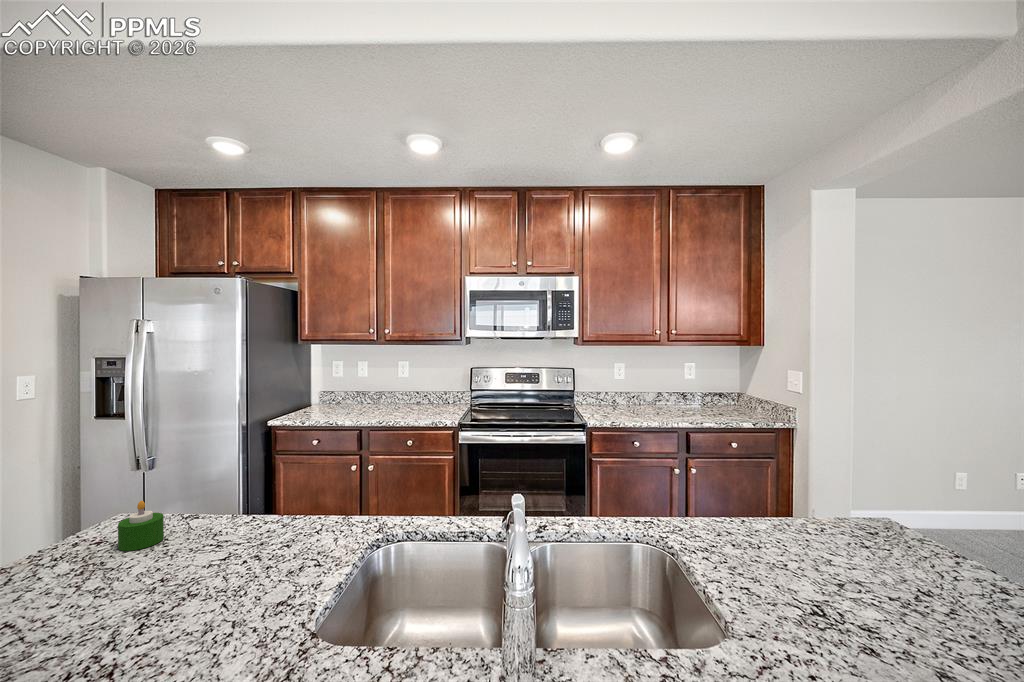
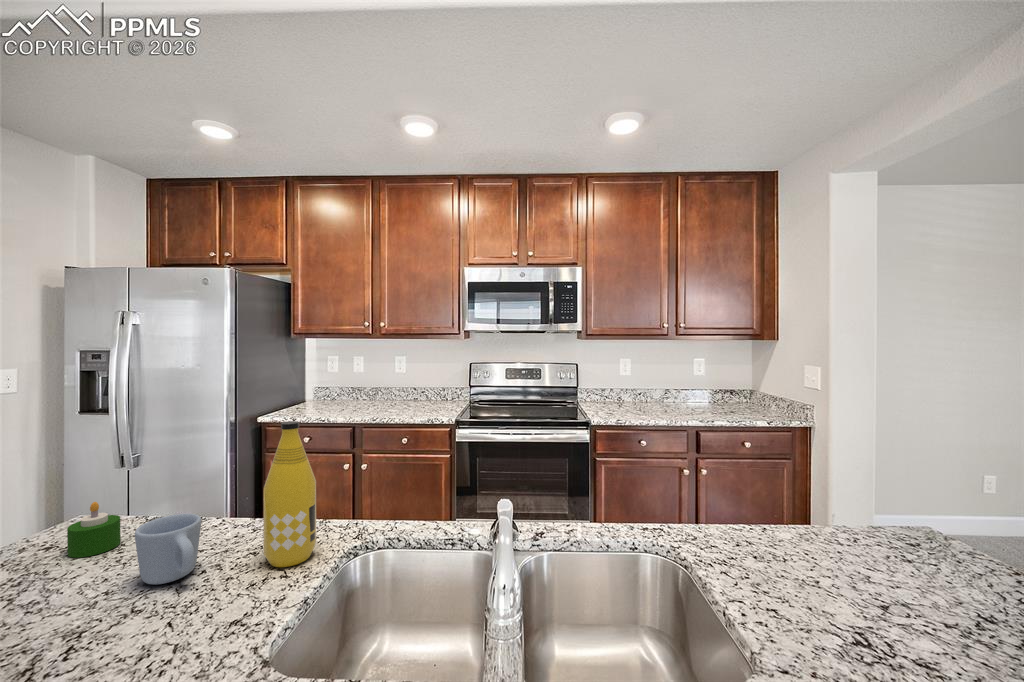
bottle: none [297,427,343,557] -> present [264,421,316,567]
mug: none [186,510,242,573] -> present [135,514,201,584]

